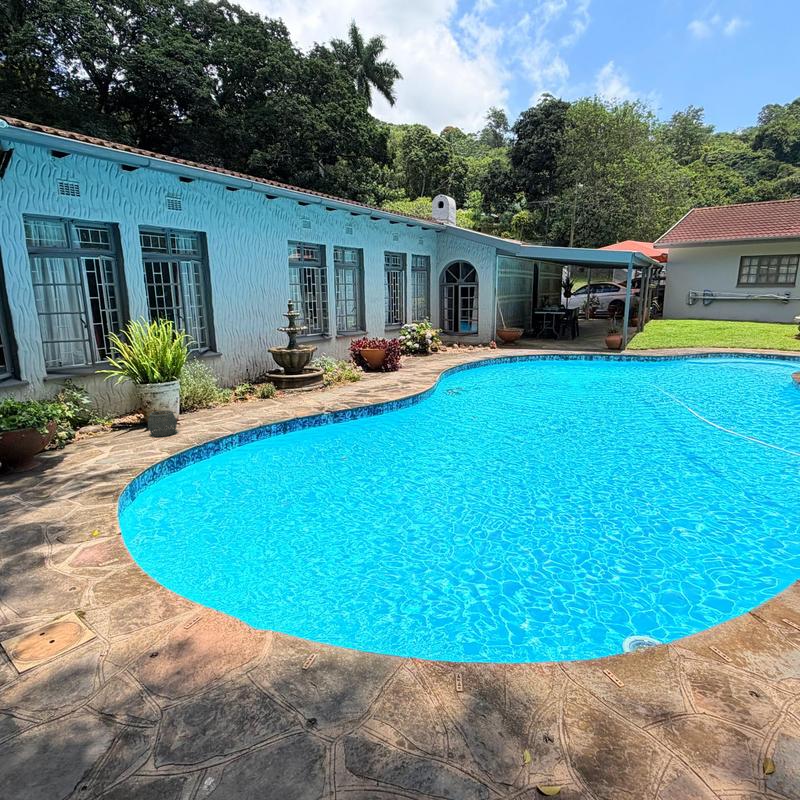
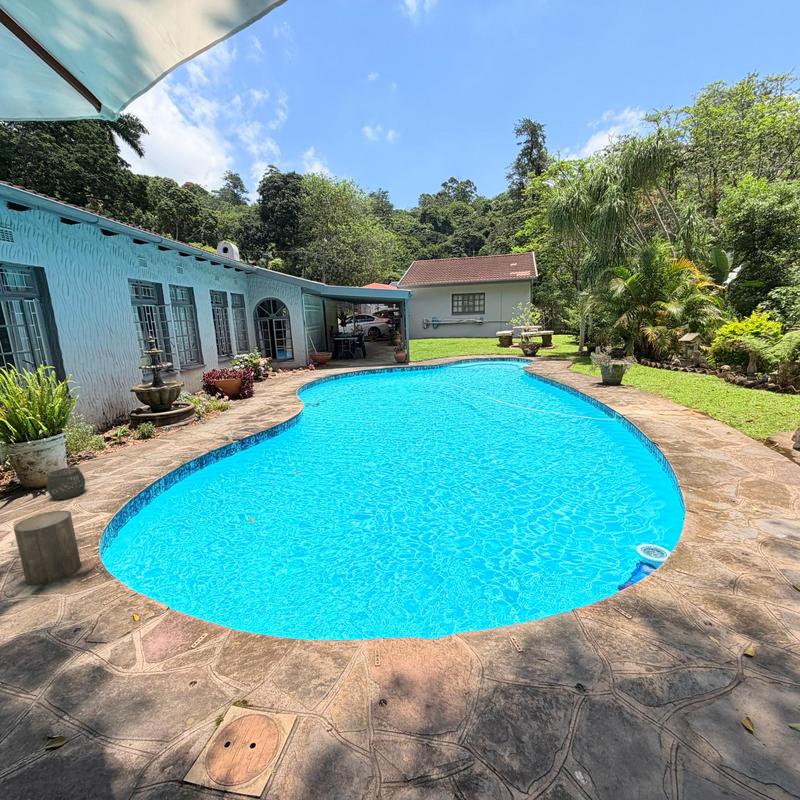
stool: none [58,442,106,499] -> present [14,511,81,585]

